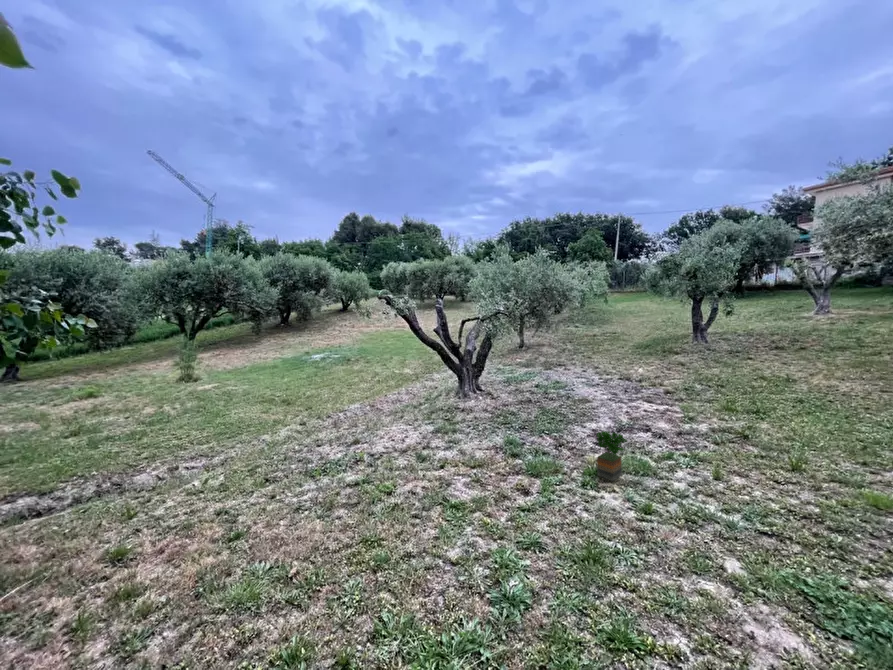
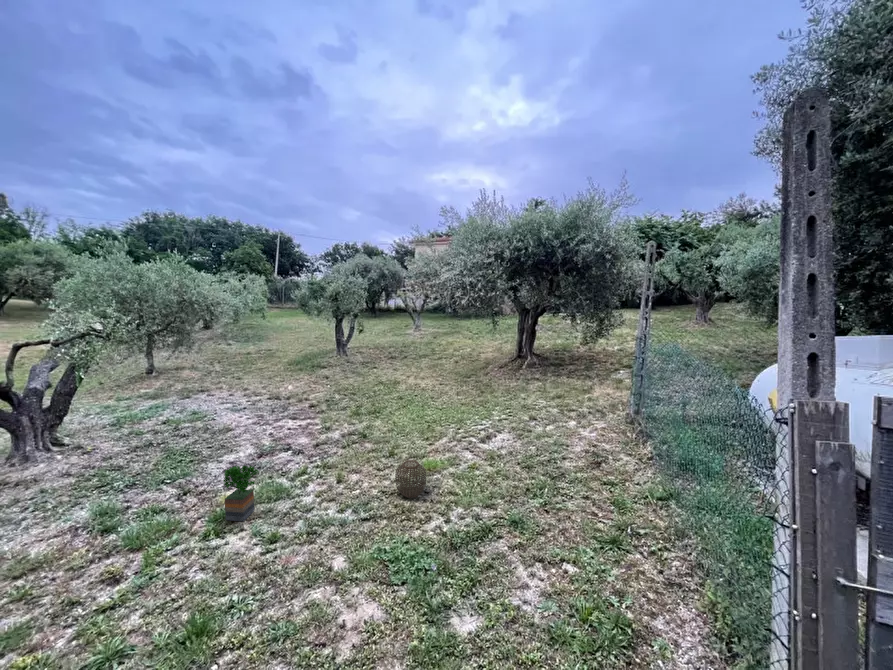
woven basket: none [794,474,848,523] -> present [395,460,426,498]

